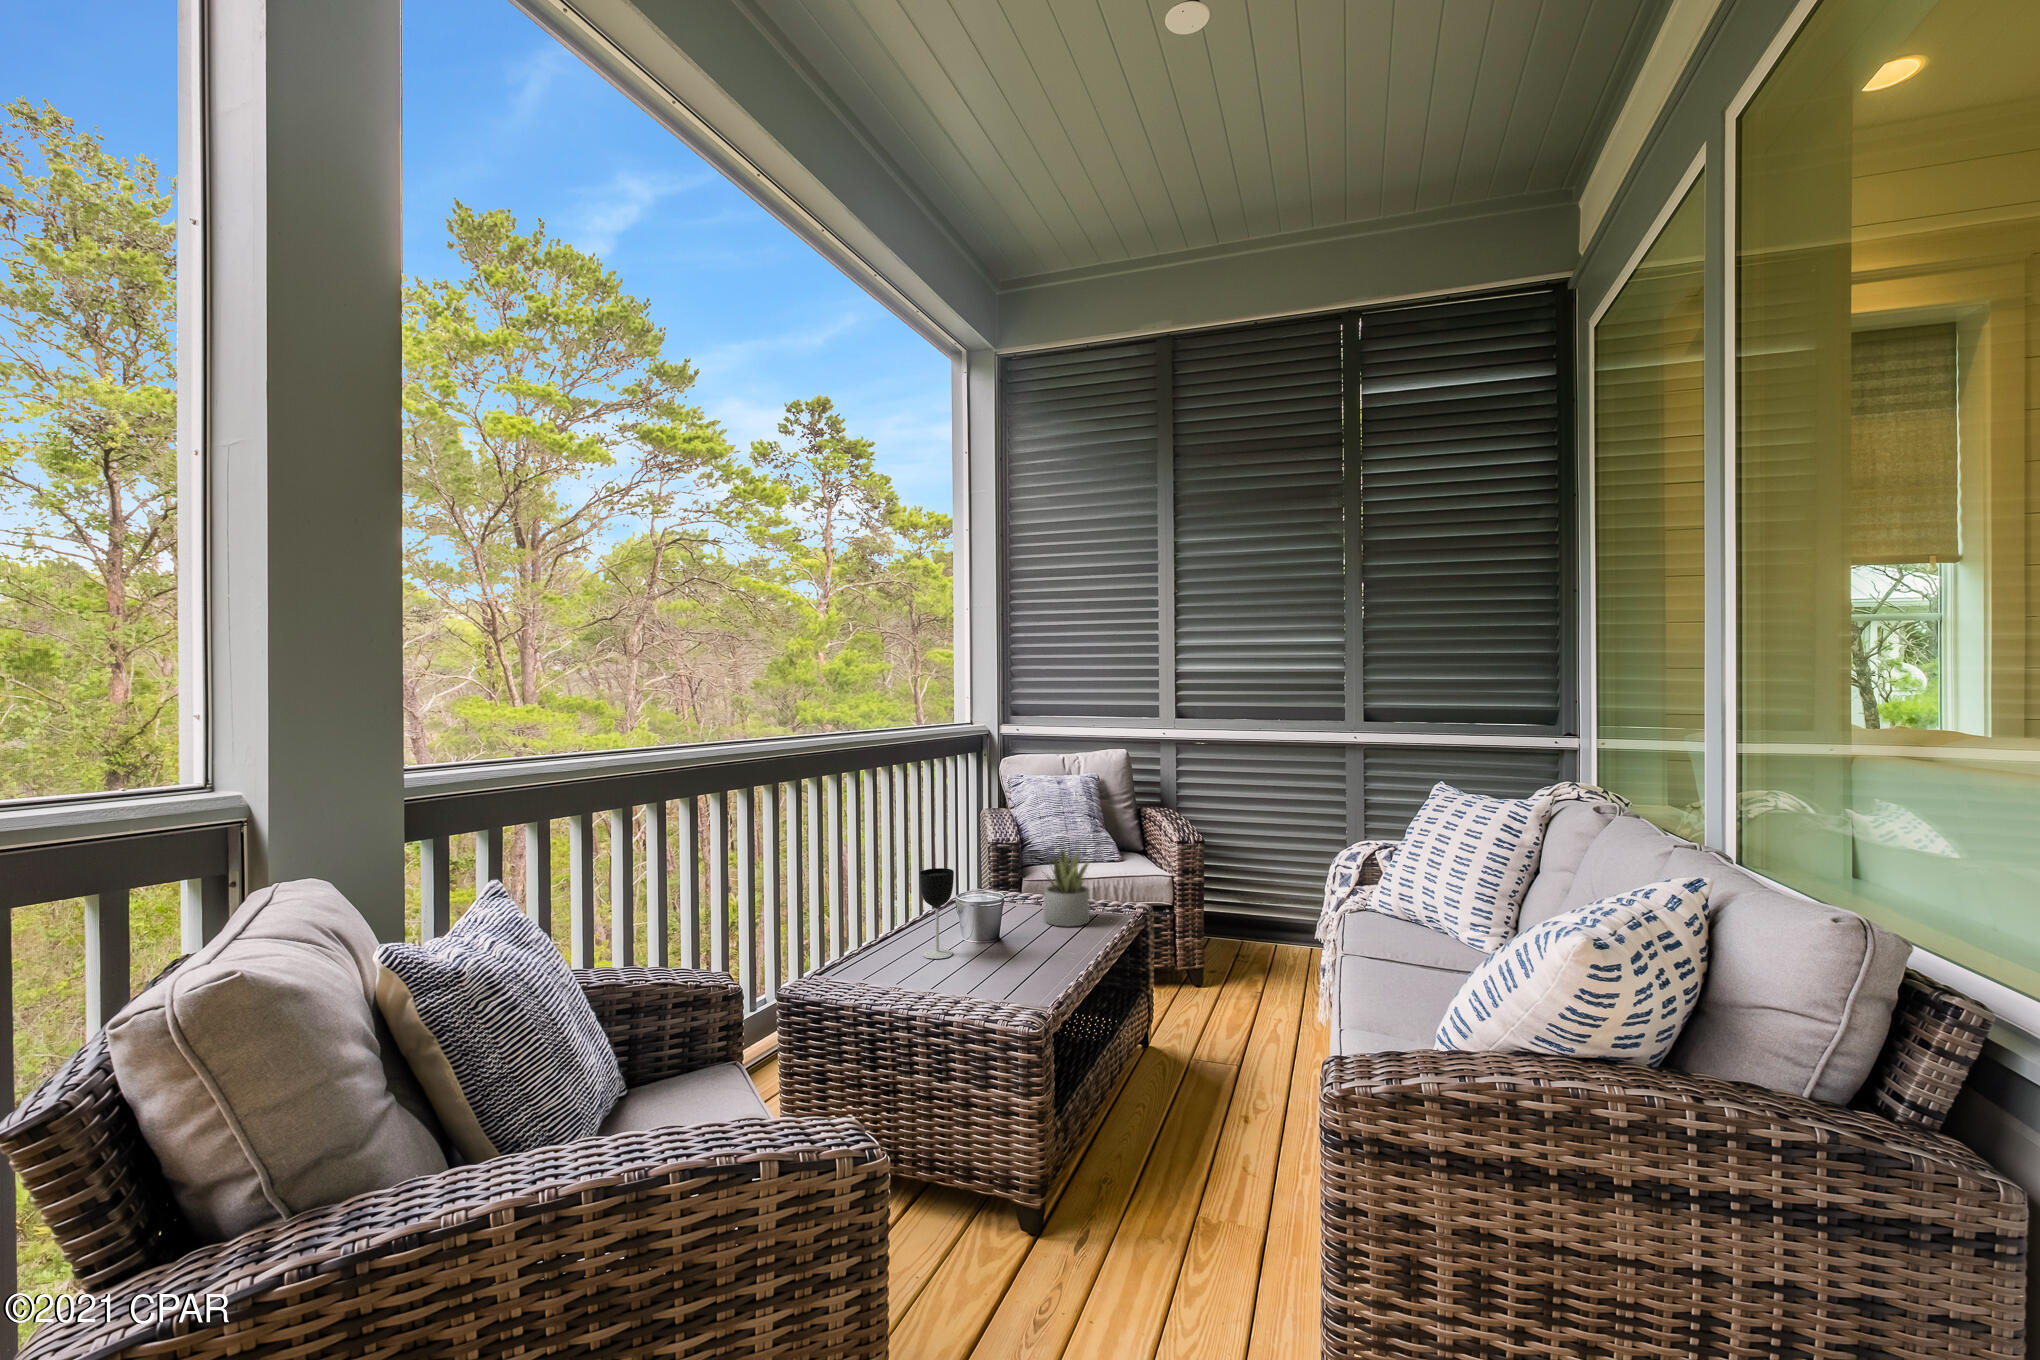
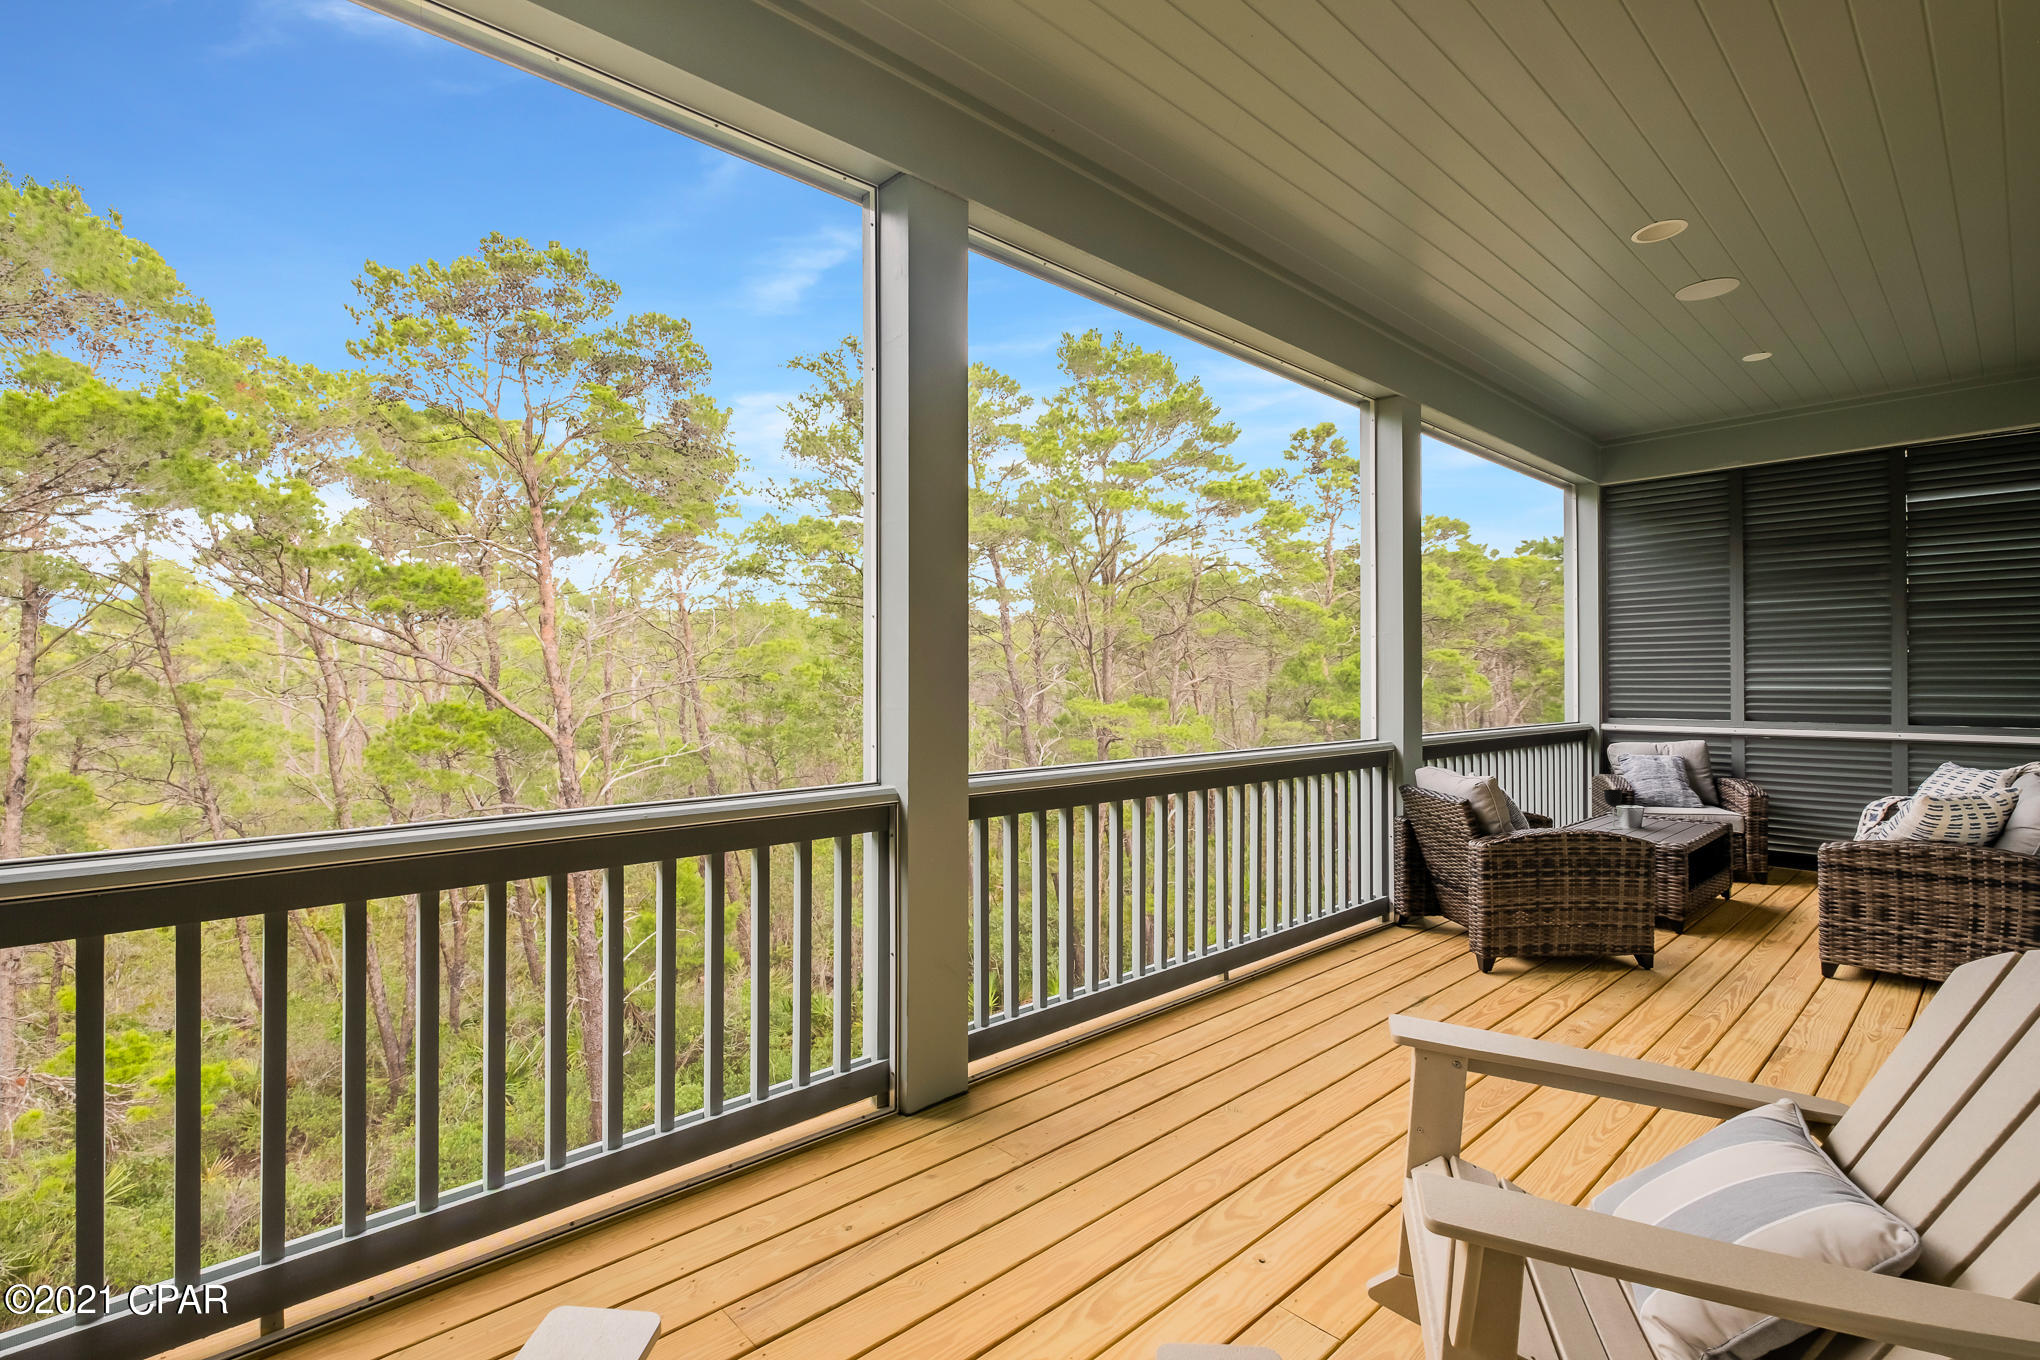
succulent plant: present [1044,848,1090,927] -> none [1664,786,1695,825]

